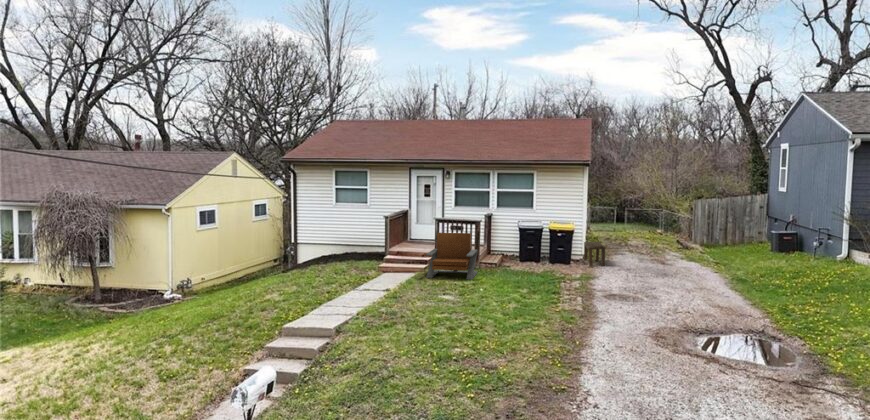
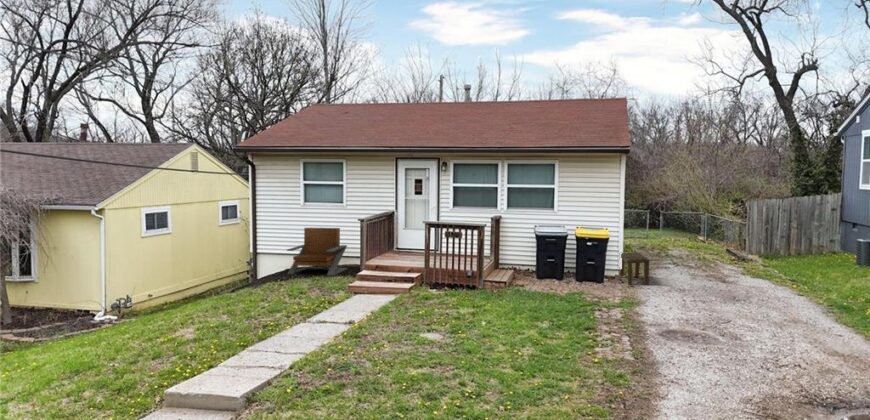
lounge chair: present [426,233,478,280] -> present [287,228,347,276]

